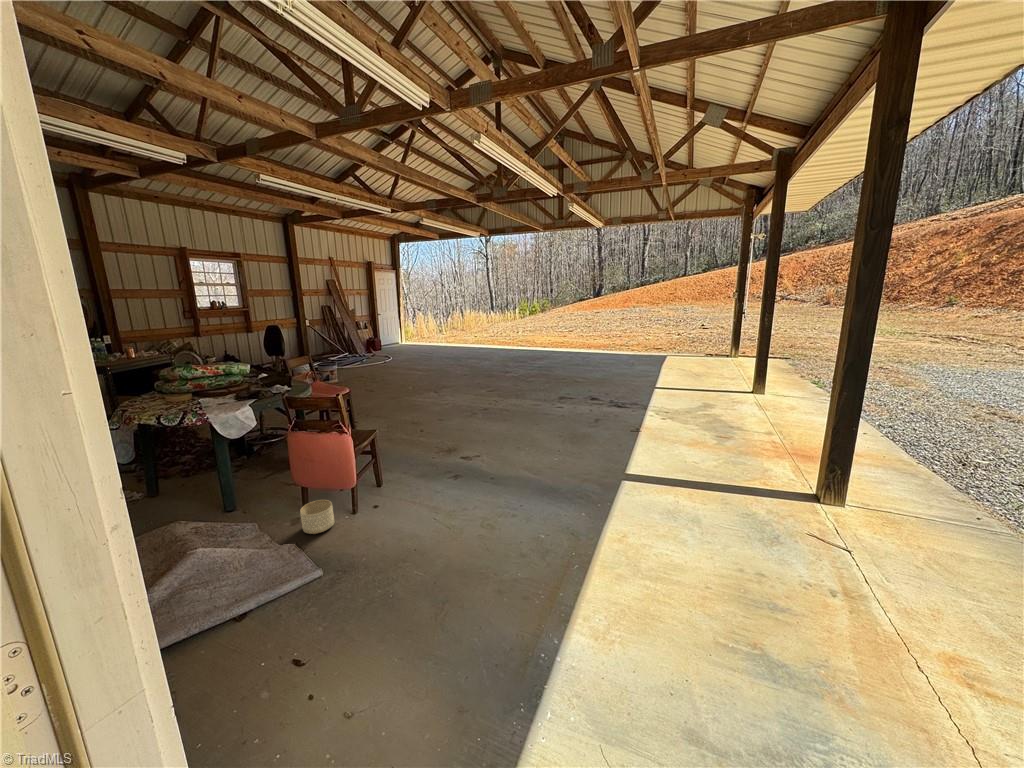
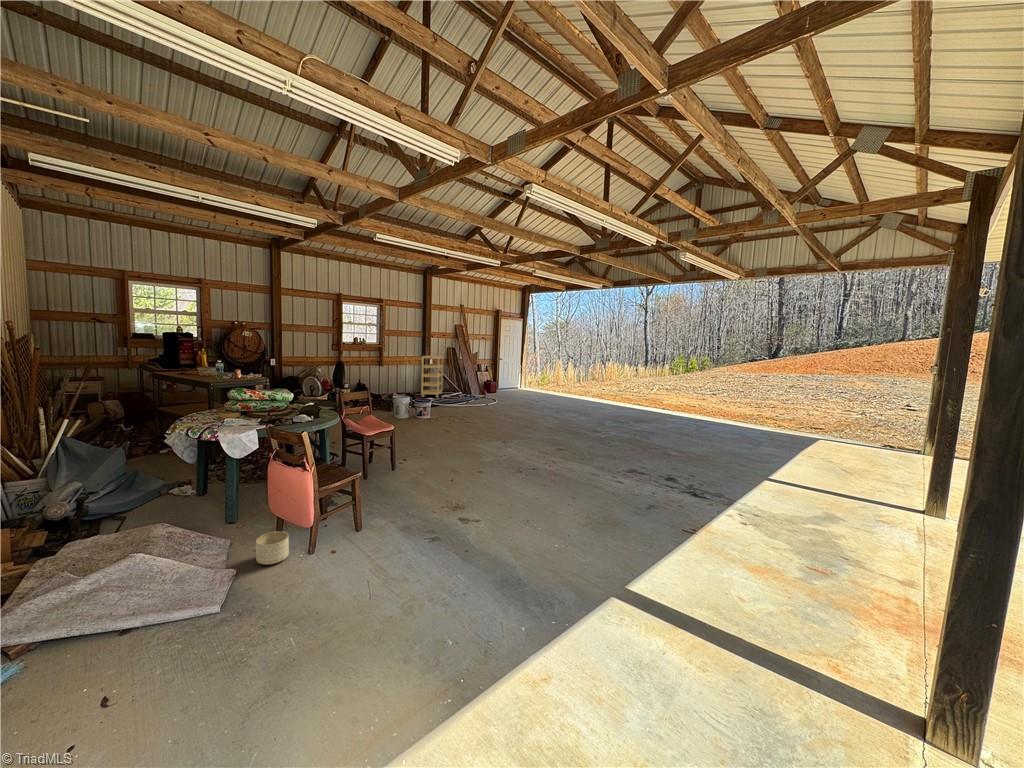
shelving unit: none [299,316,326,362] -> present [421,356,443,397]

